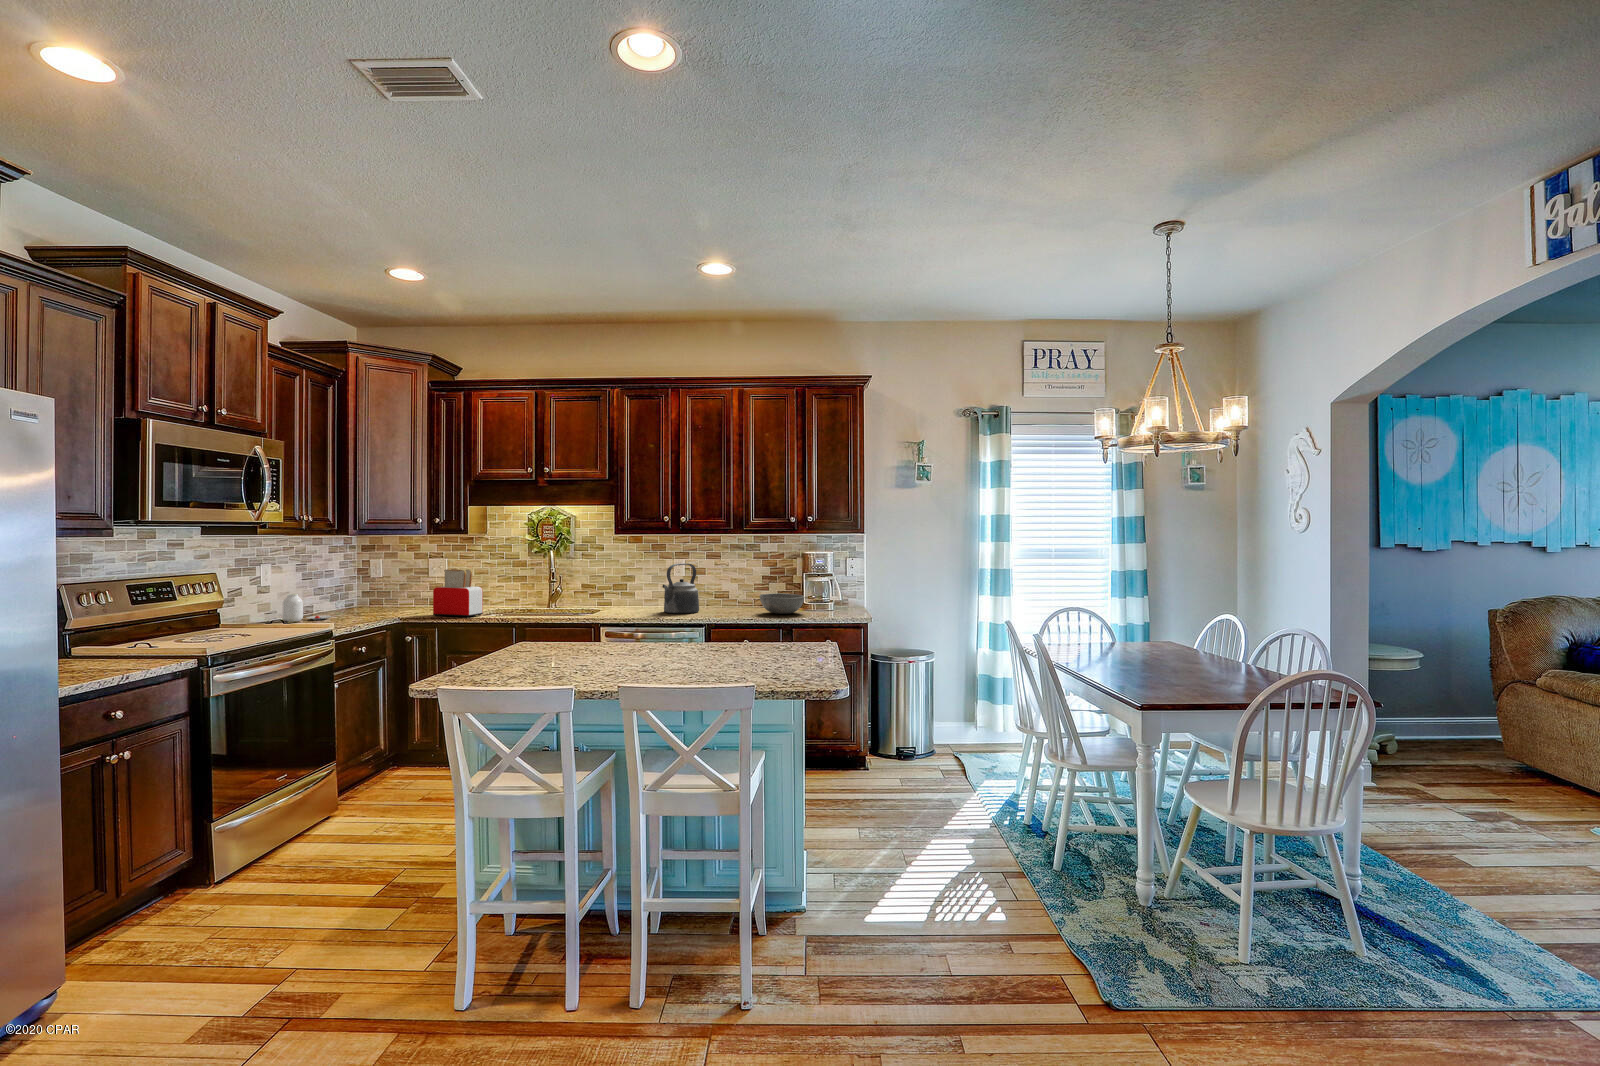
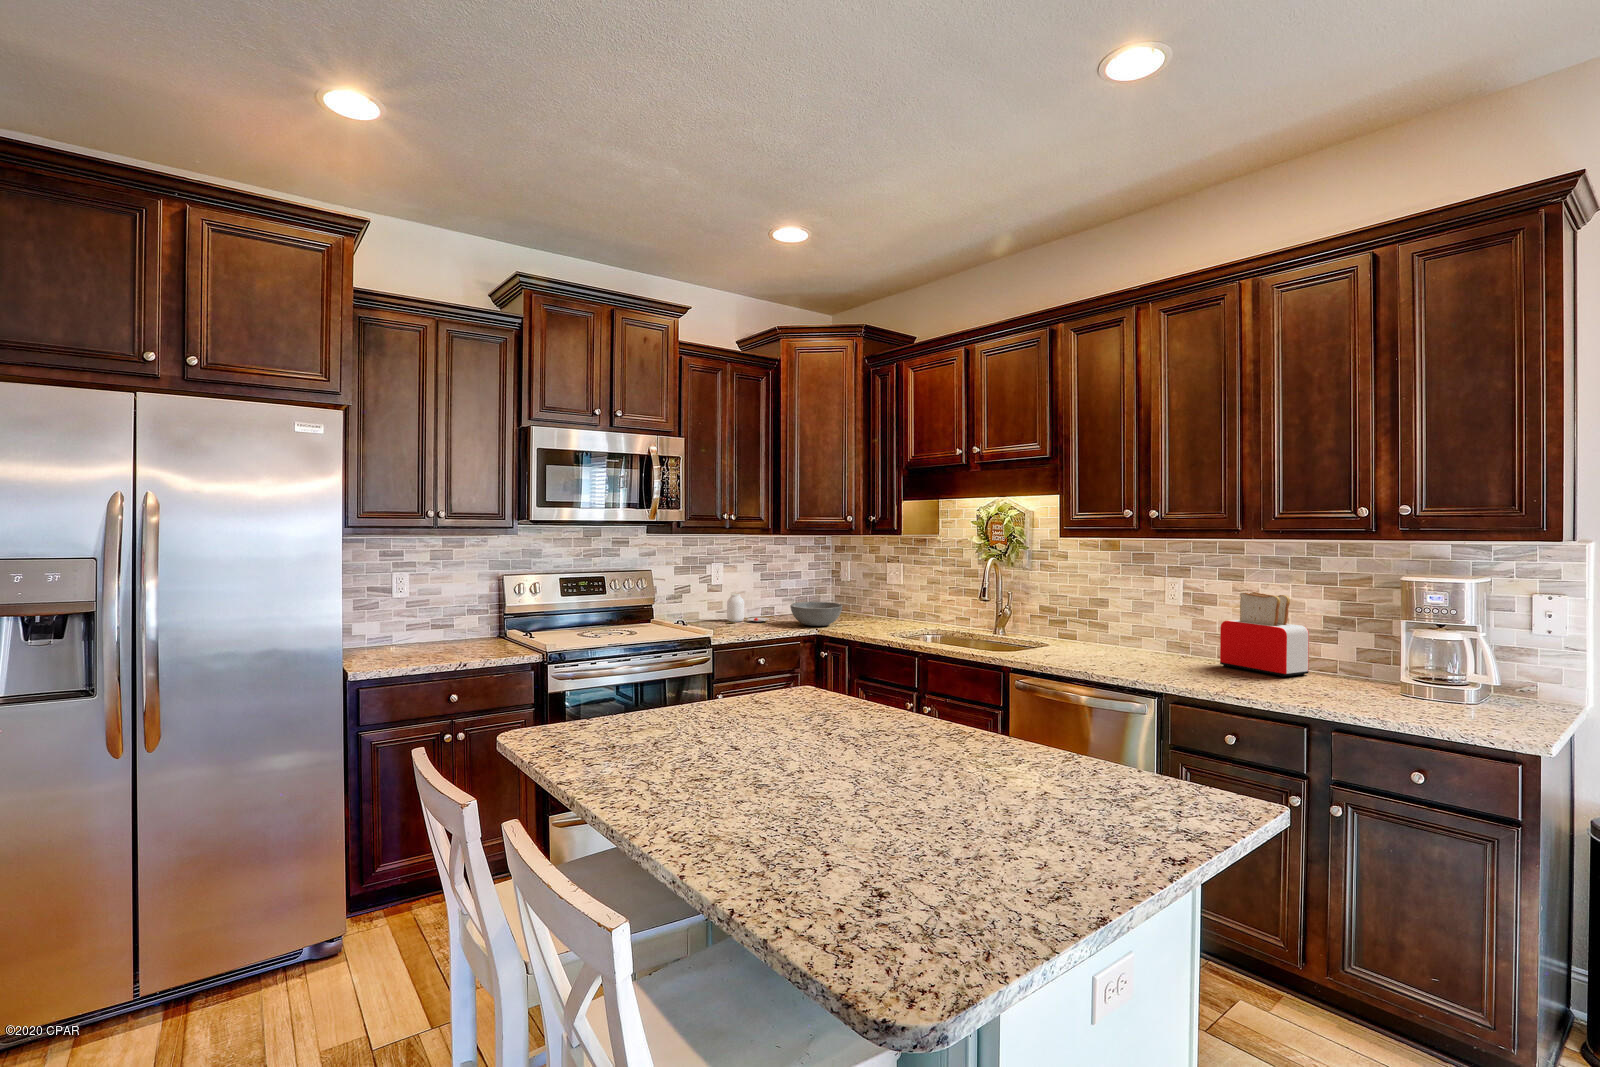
kettle: present [662,563,699,614] -> none [1114,585,1187,668]
toaster: present [433,569,483,617] -> present [1220,592,1309,677]
bowl: present [760,593,804,614] -> present [790,602,842,626]

